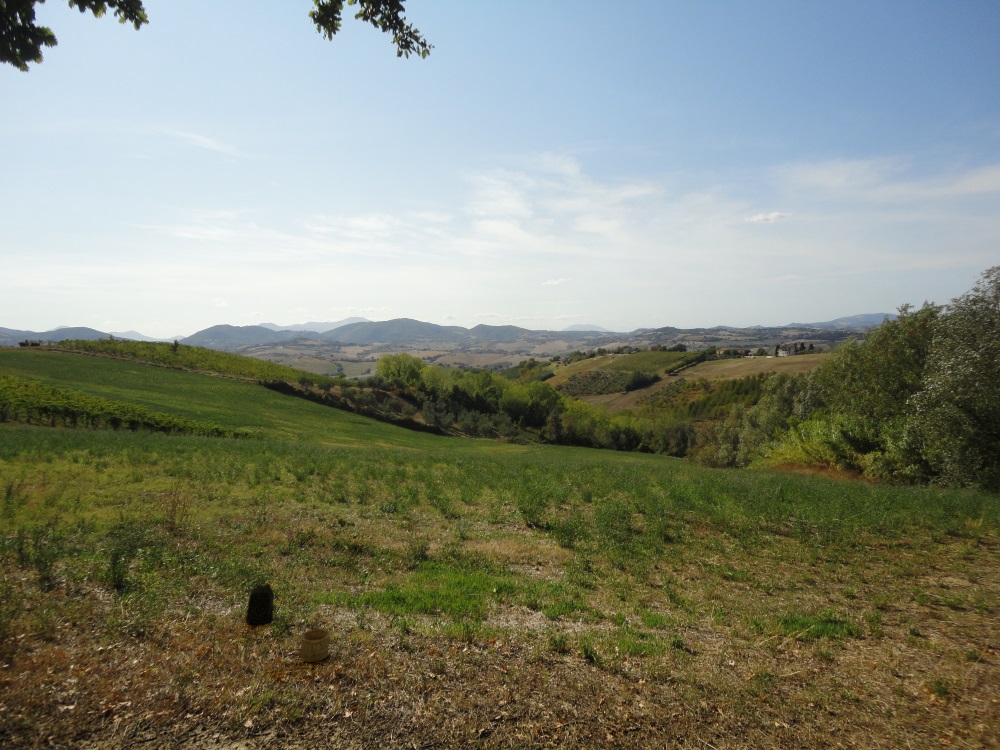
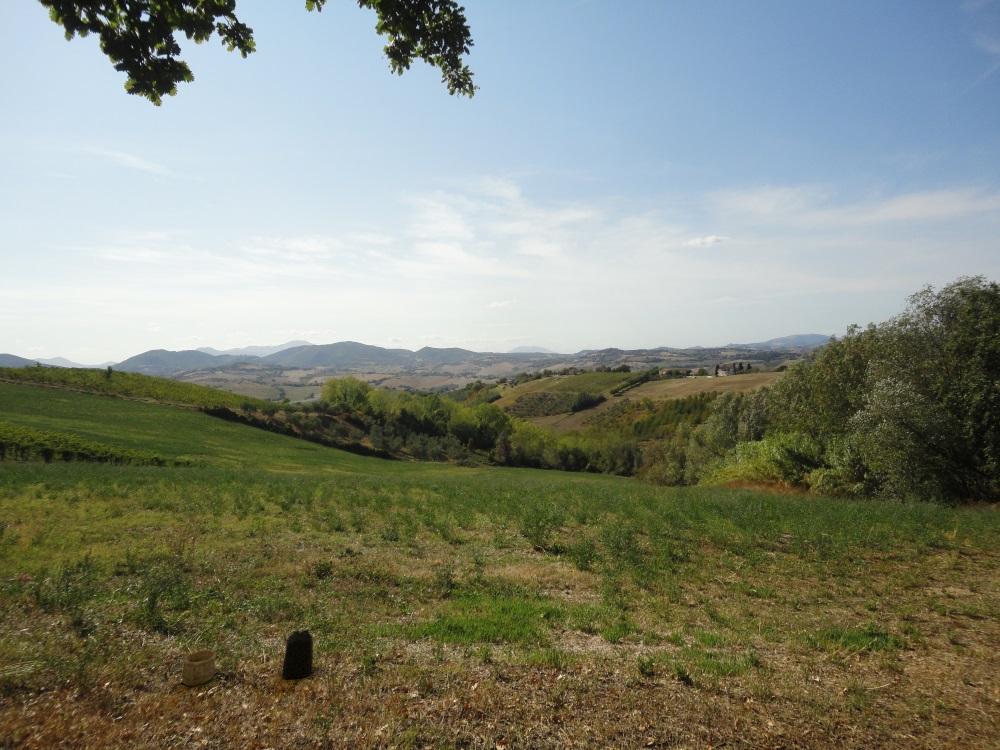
wooden bucket: present [301,629,330,662] -> present [182,650,217,686]

